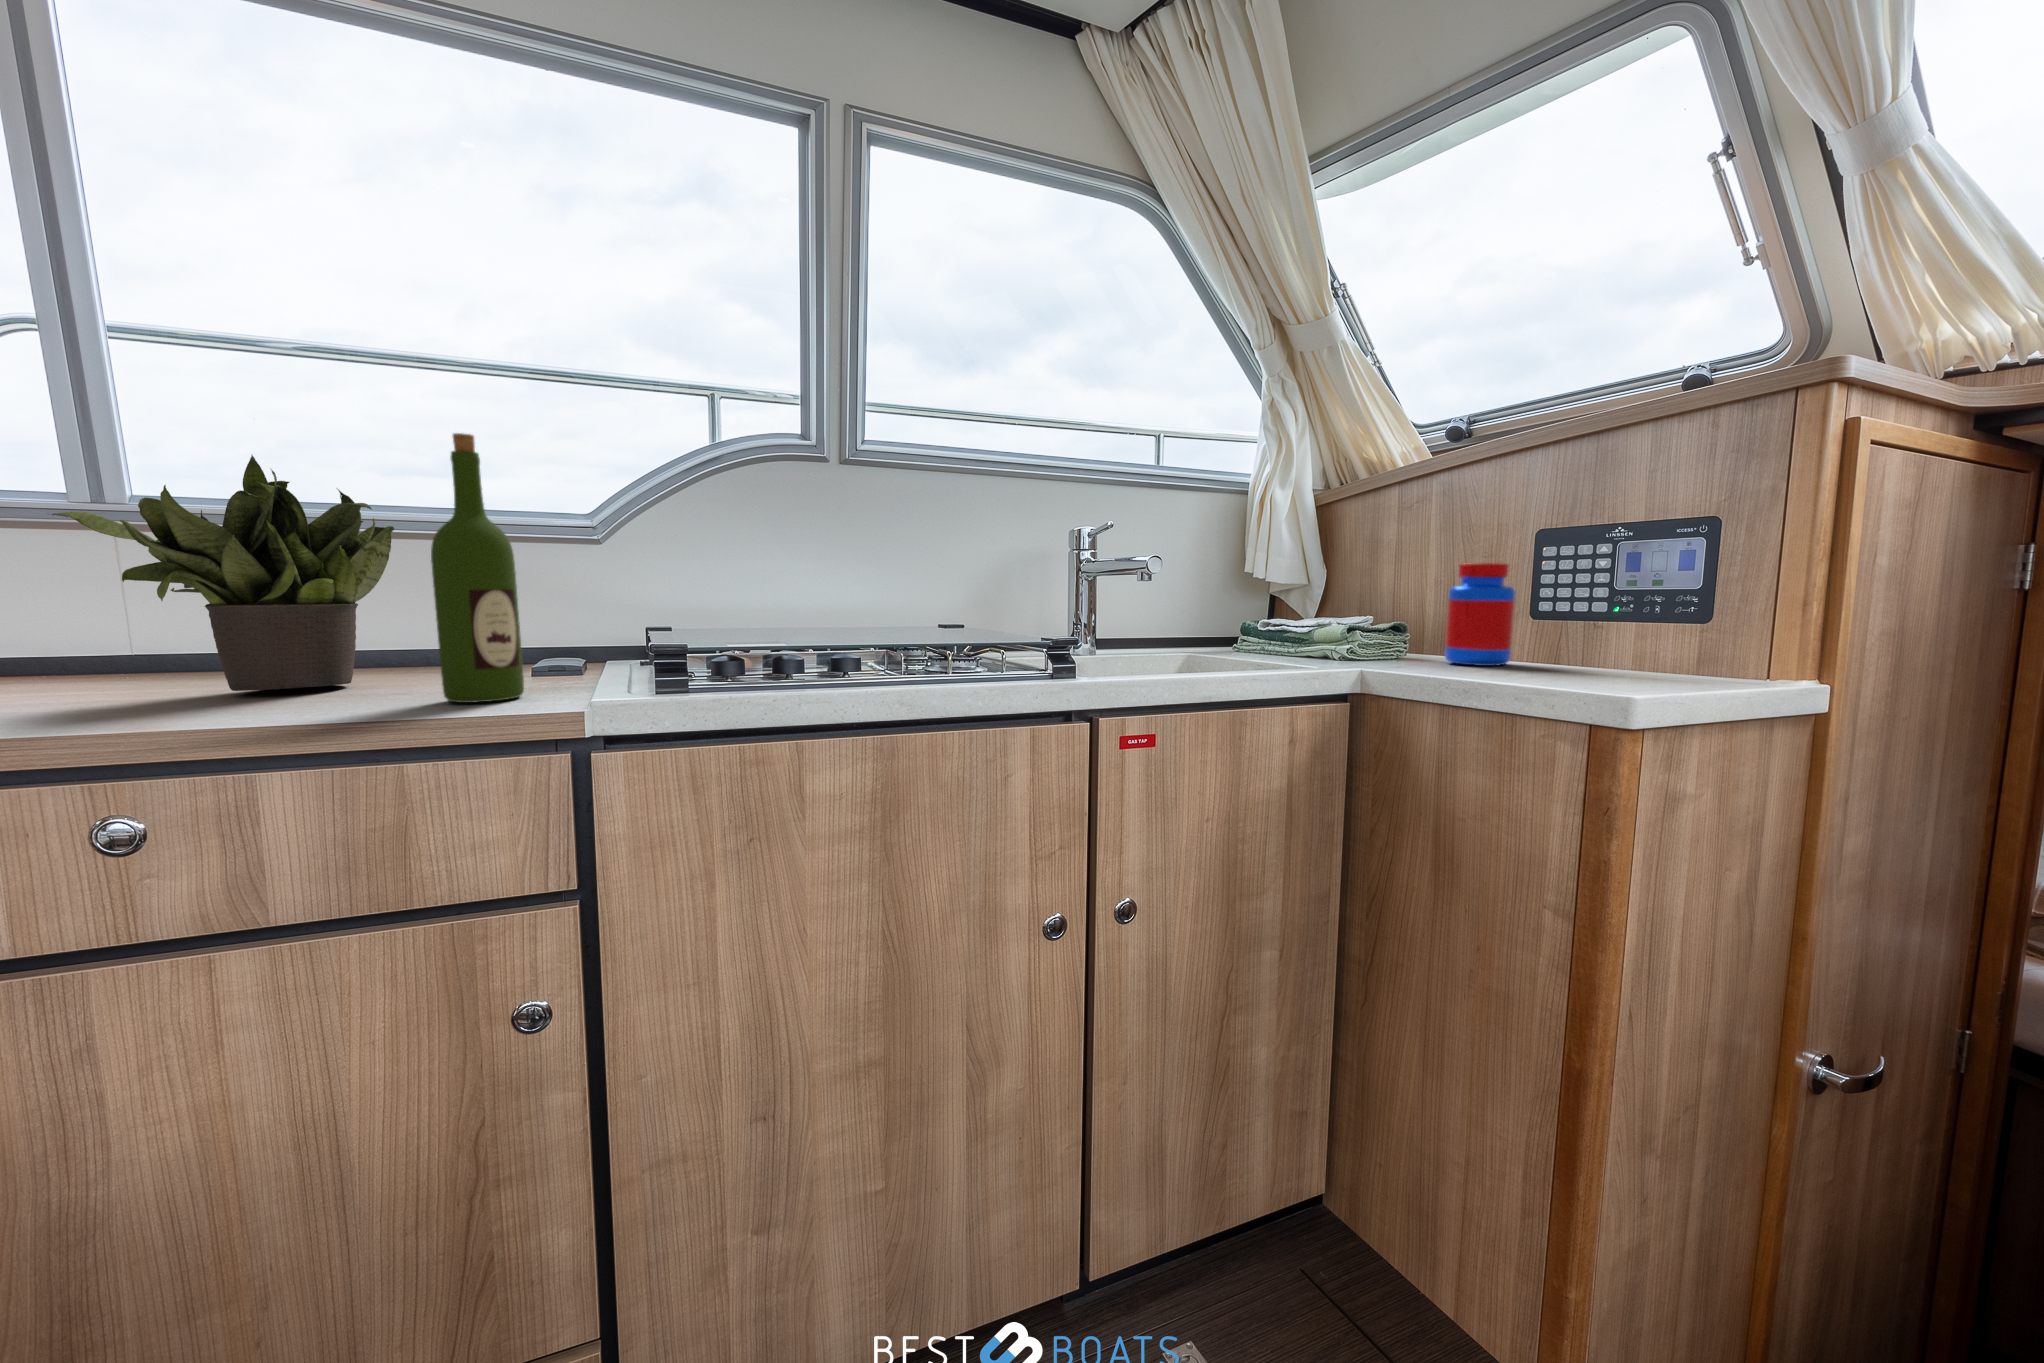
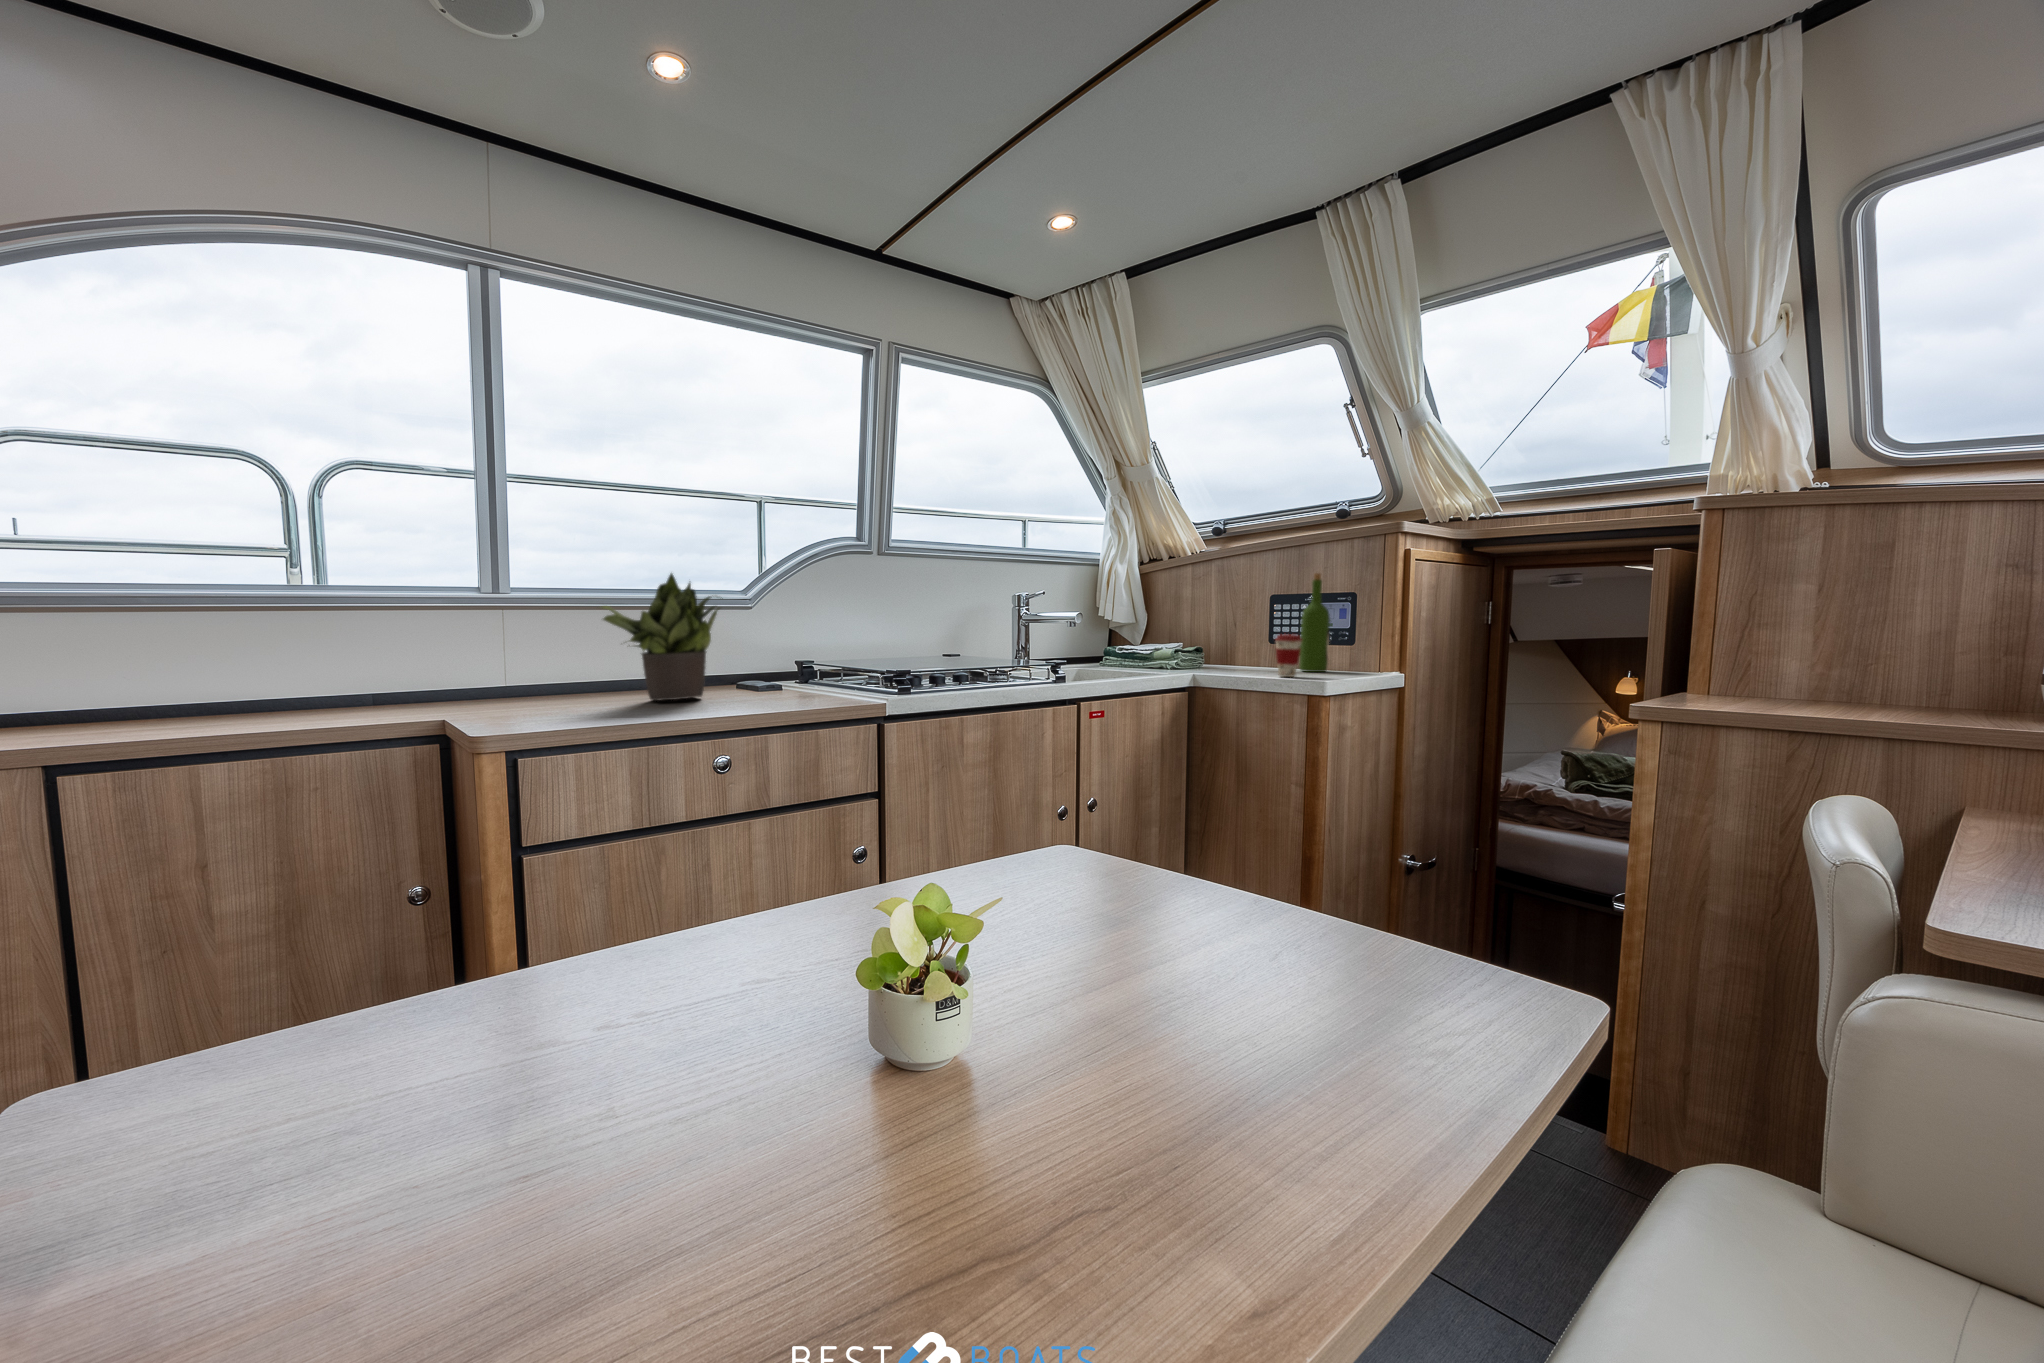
wine bottle: present [431,433,524,703] -> present [1299,573,1330,672]
jar: present [1444,563,1515,666] -> none [1228,614,1263,670]
coffee cup: none [1523,597,1585,684] -> present [1275,634,1302,677]

